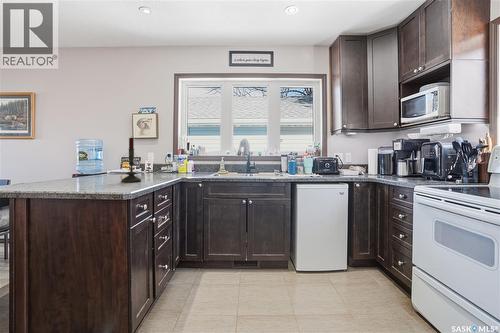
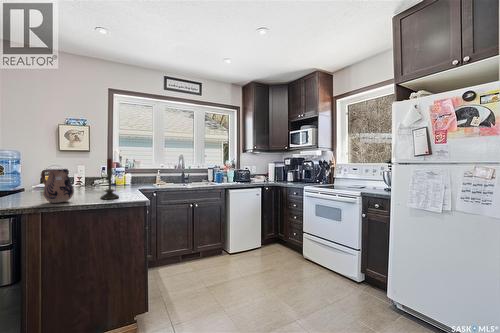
ceramic pitcher: none [67,147,95,182] -> present [41,169,74,203]

